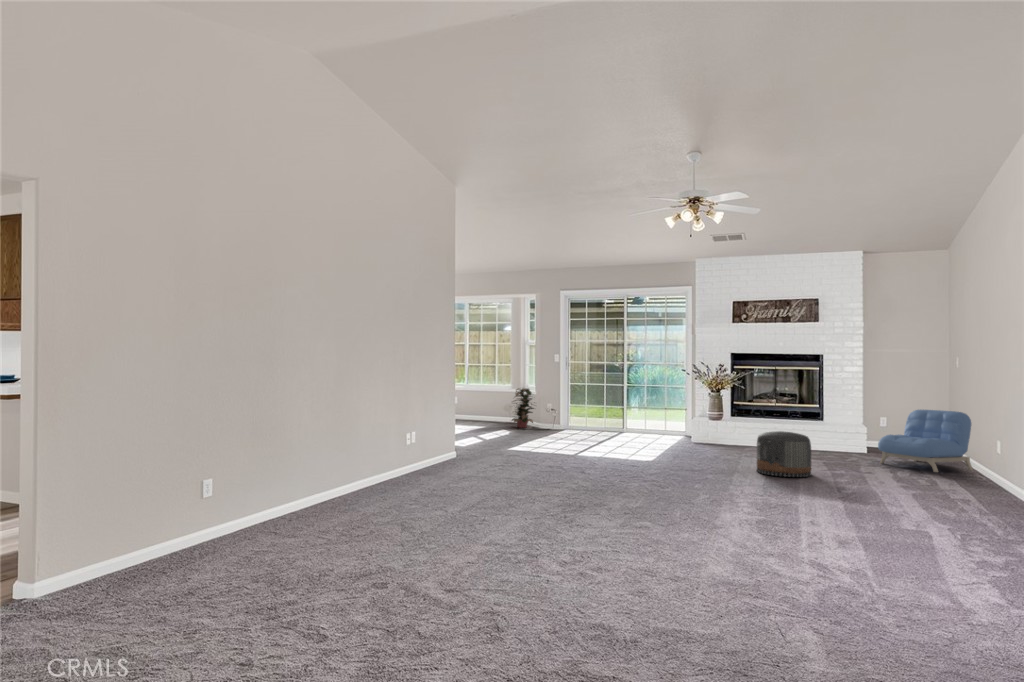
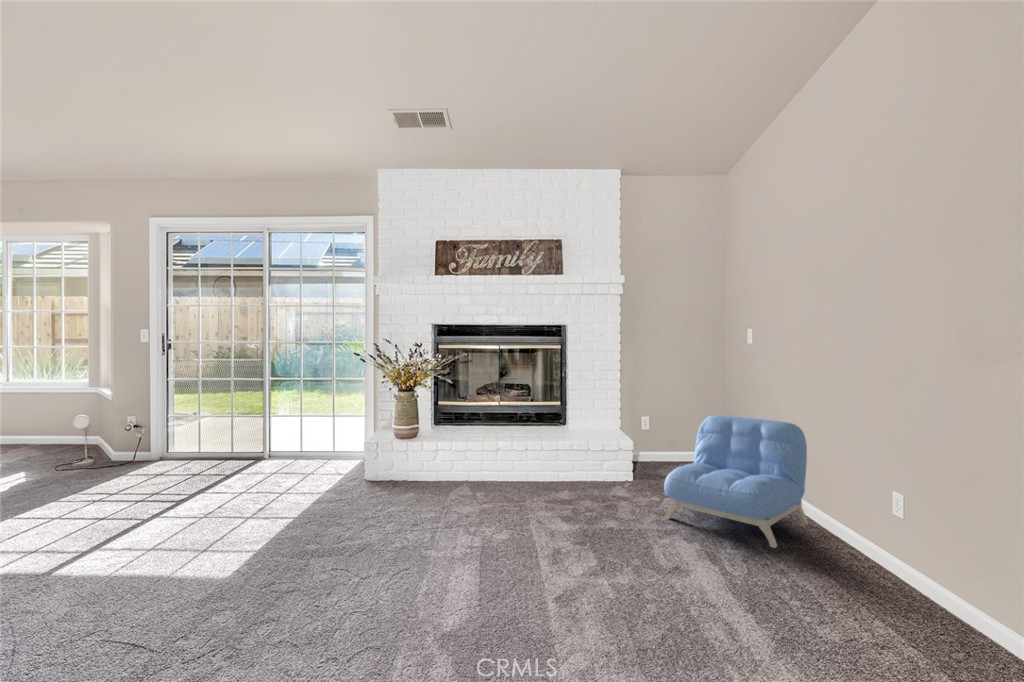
decorative plant: present [512,388,534,428] -> none [38,391,106,465]
pouf: present [757,431,811,477] -> none [441,505,566,653]

